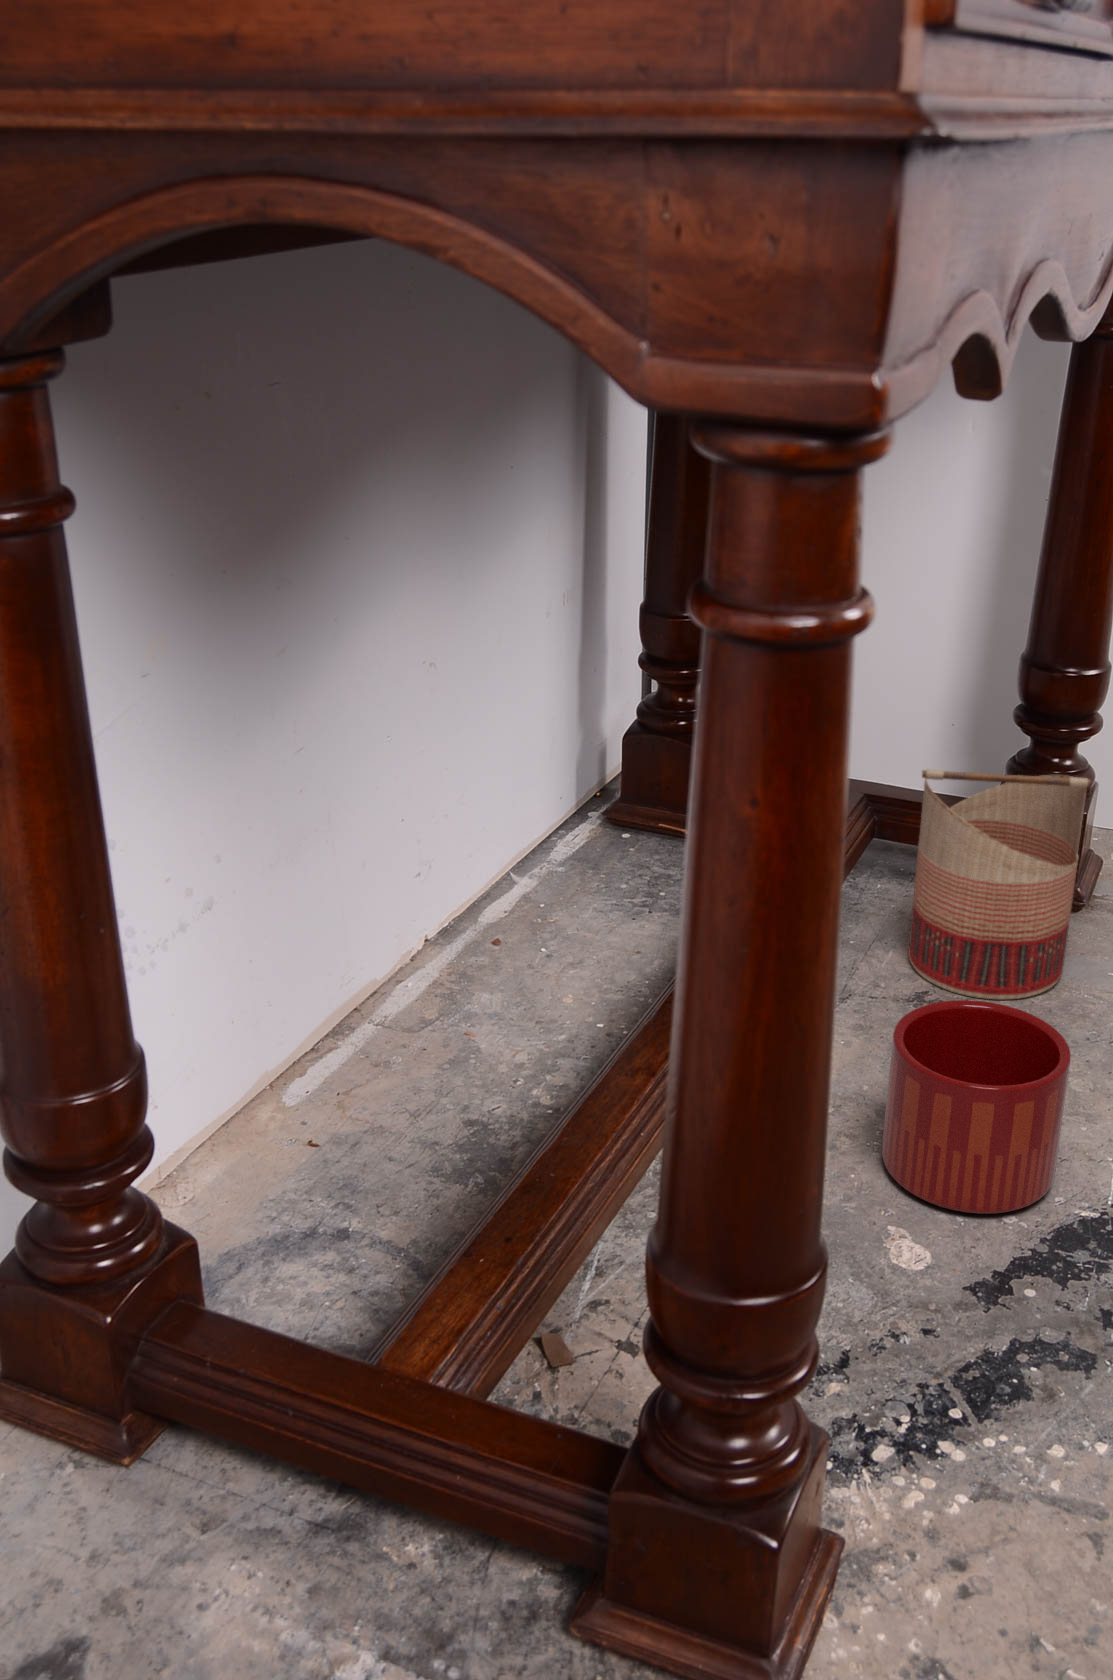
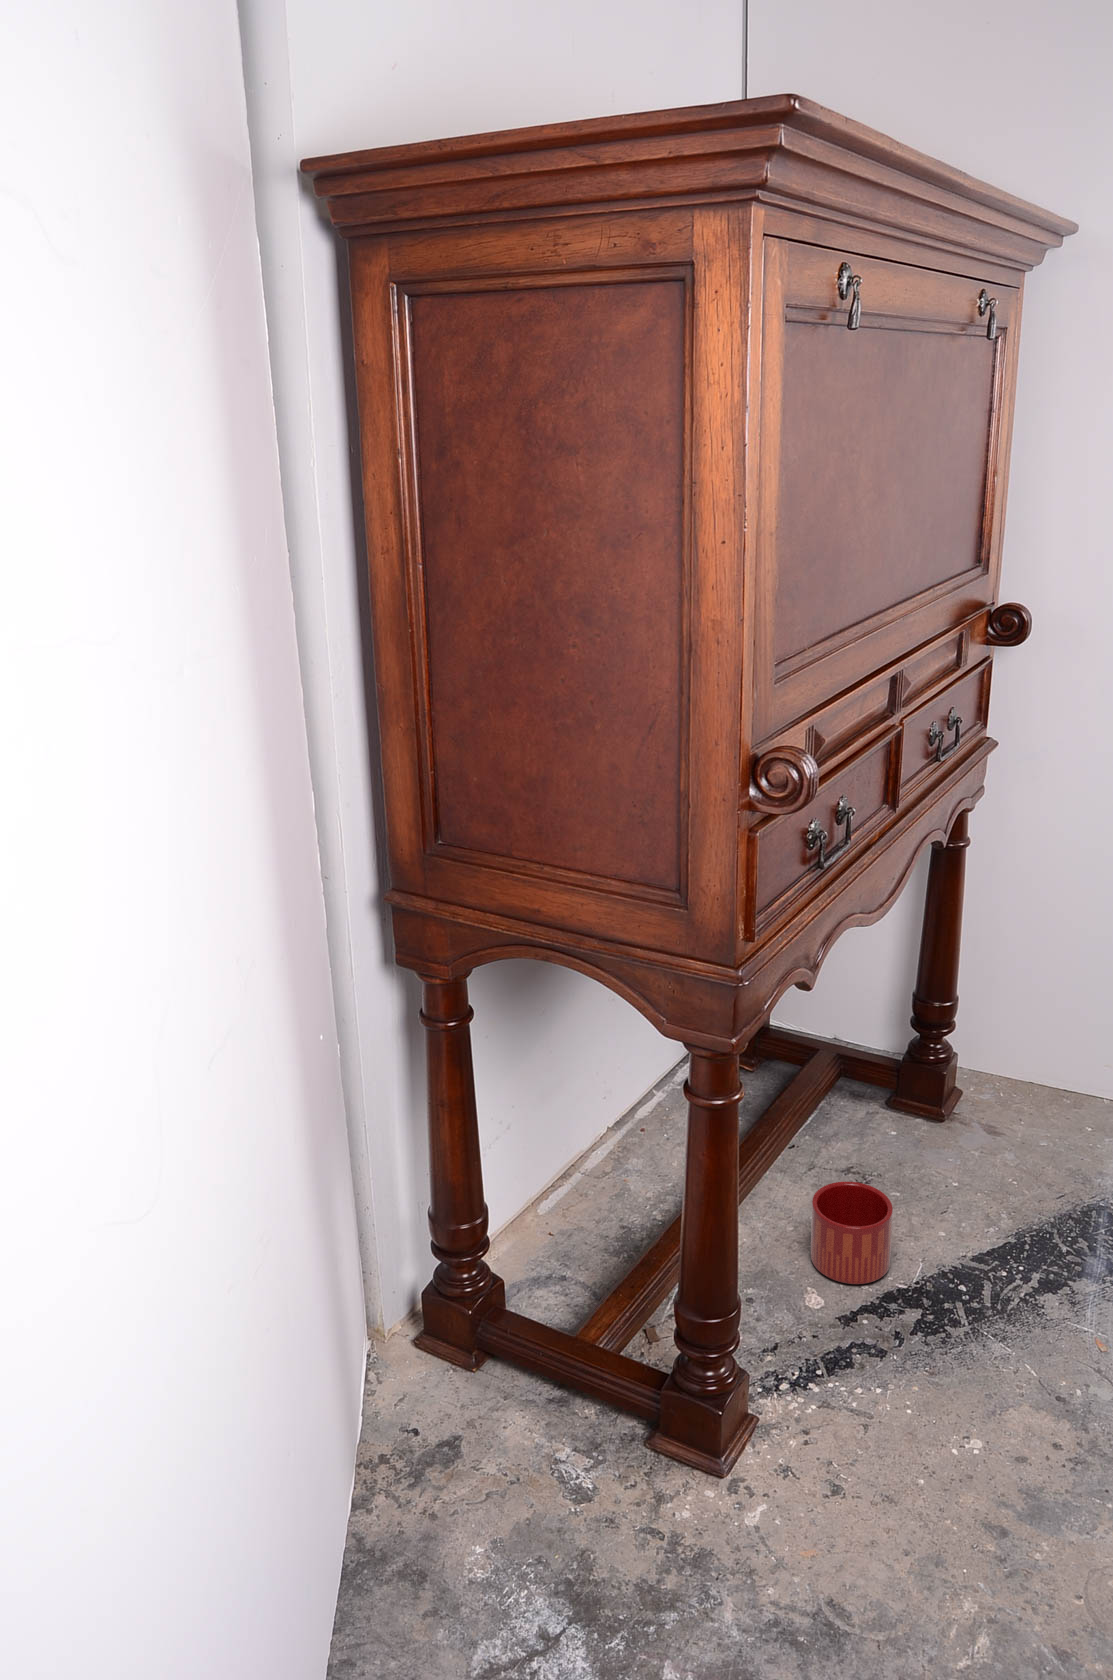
basket: present [909,769,1091,999] -> none [847,1056,932,1172]

